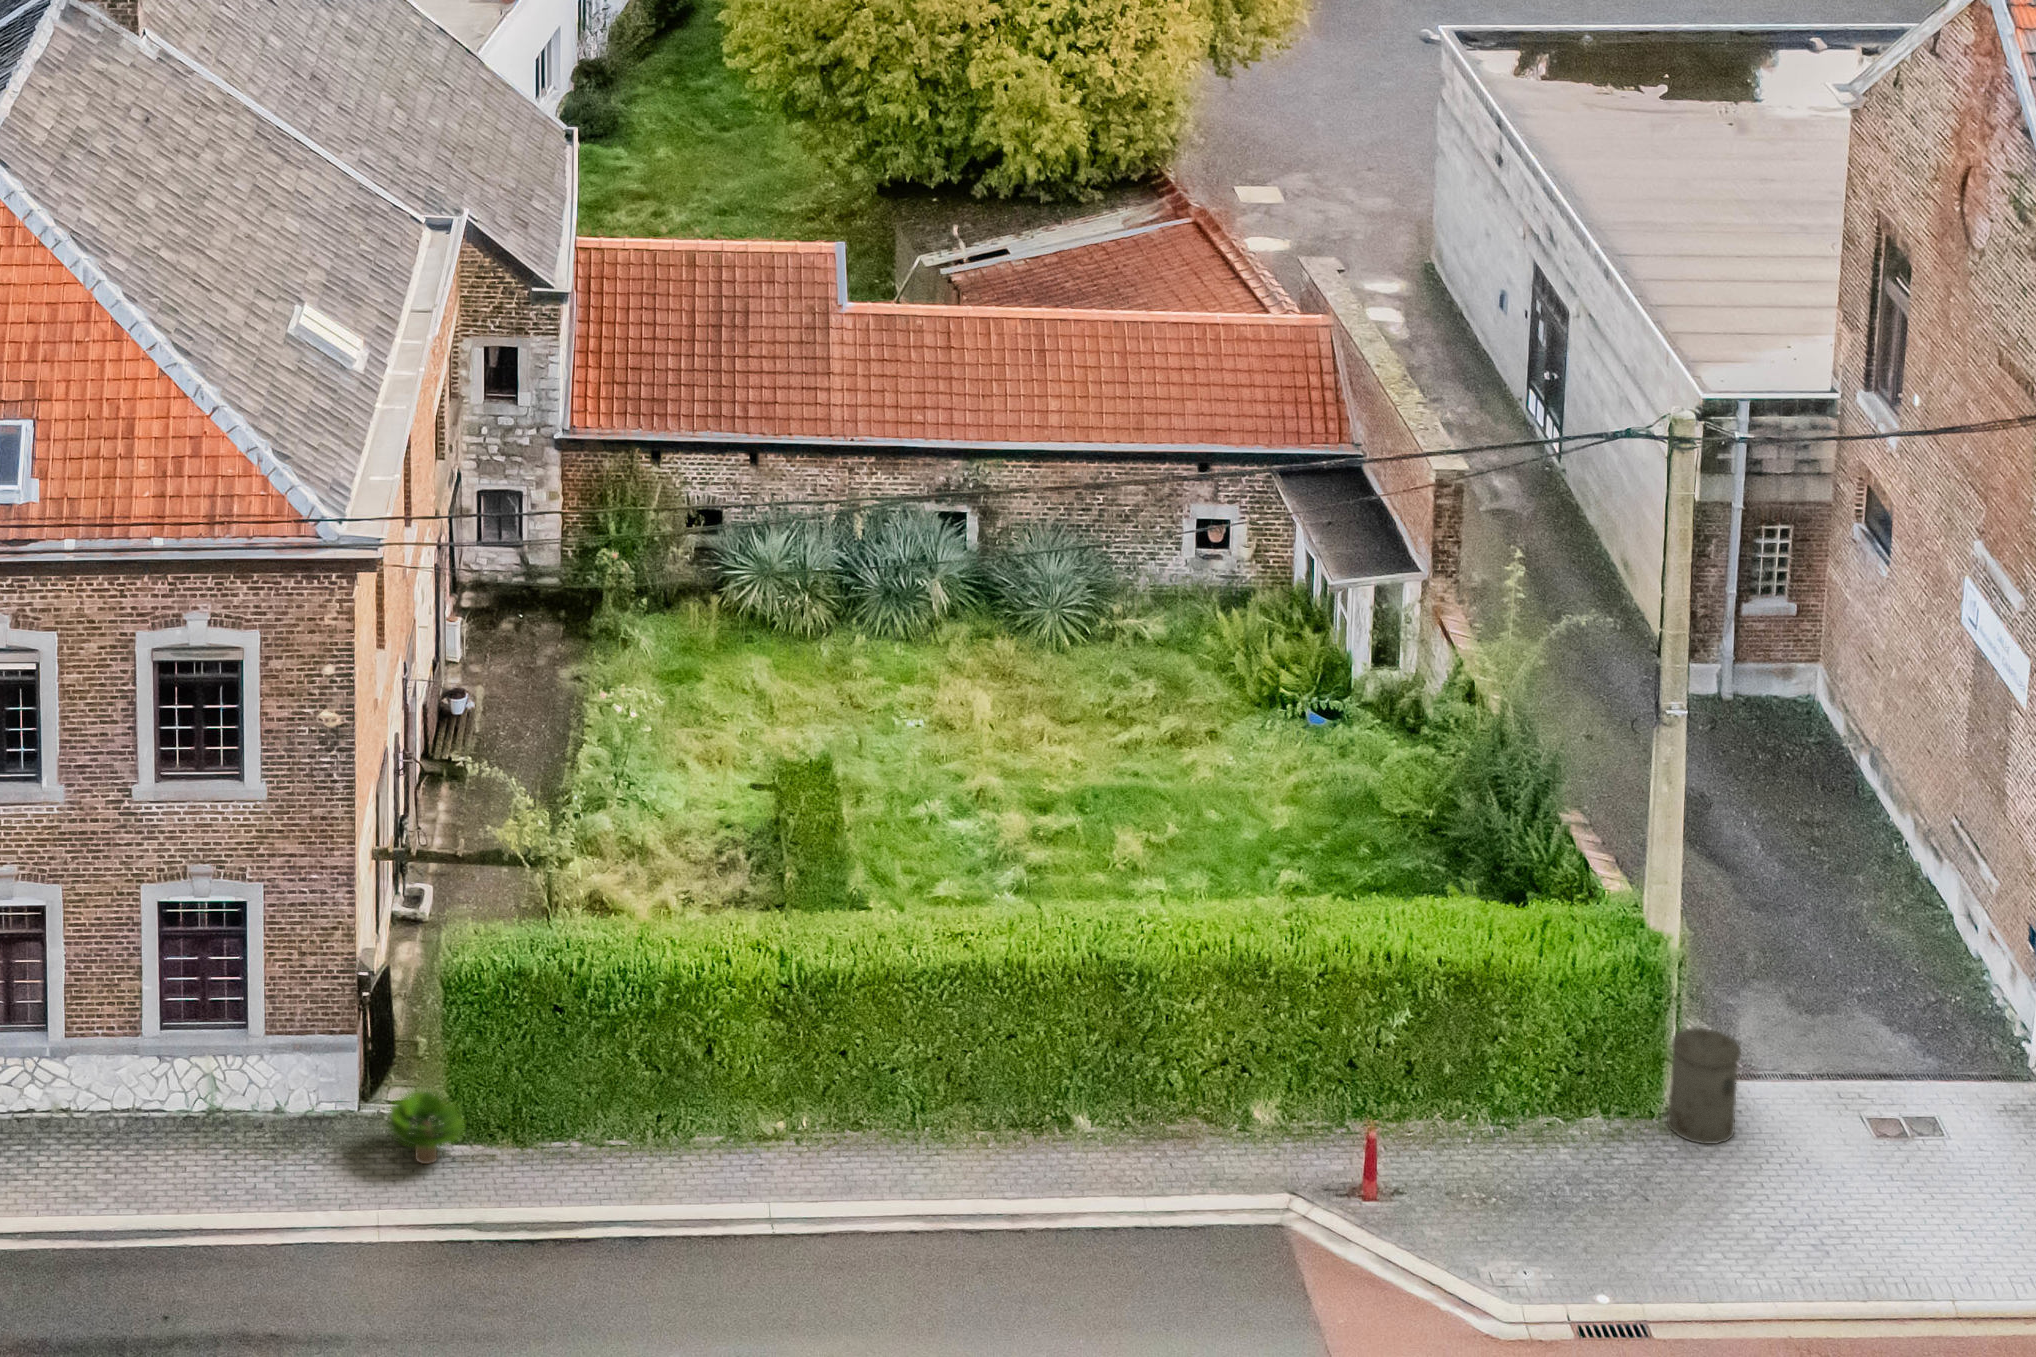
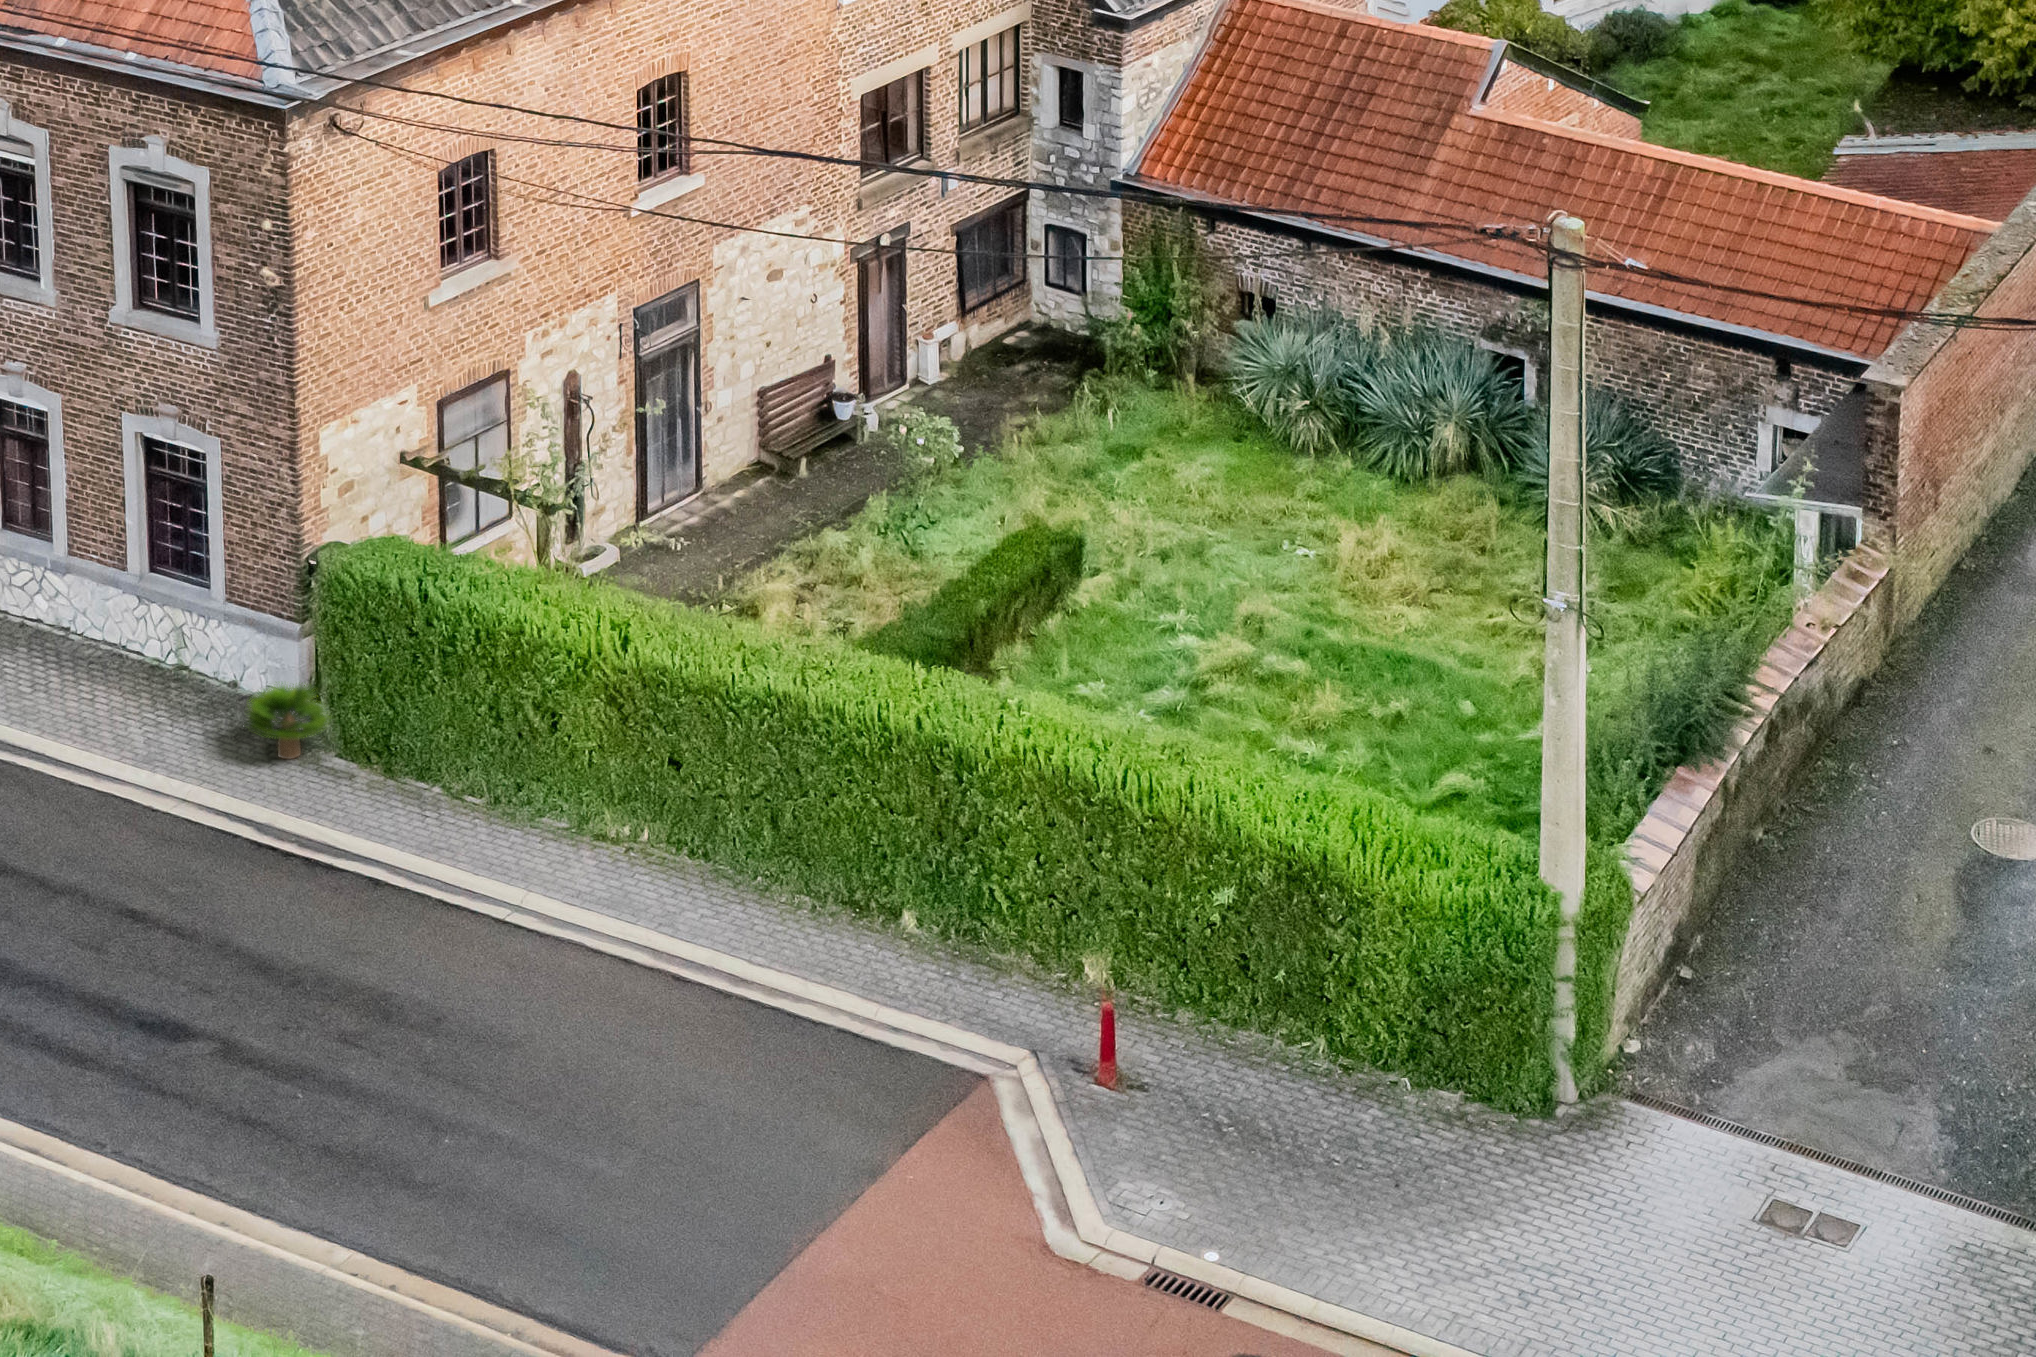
trash can: present [1667,1028,1740,1144] -> none [1504,1009,1591,1154]

